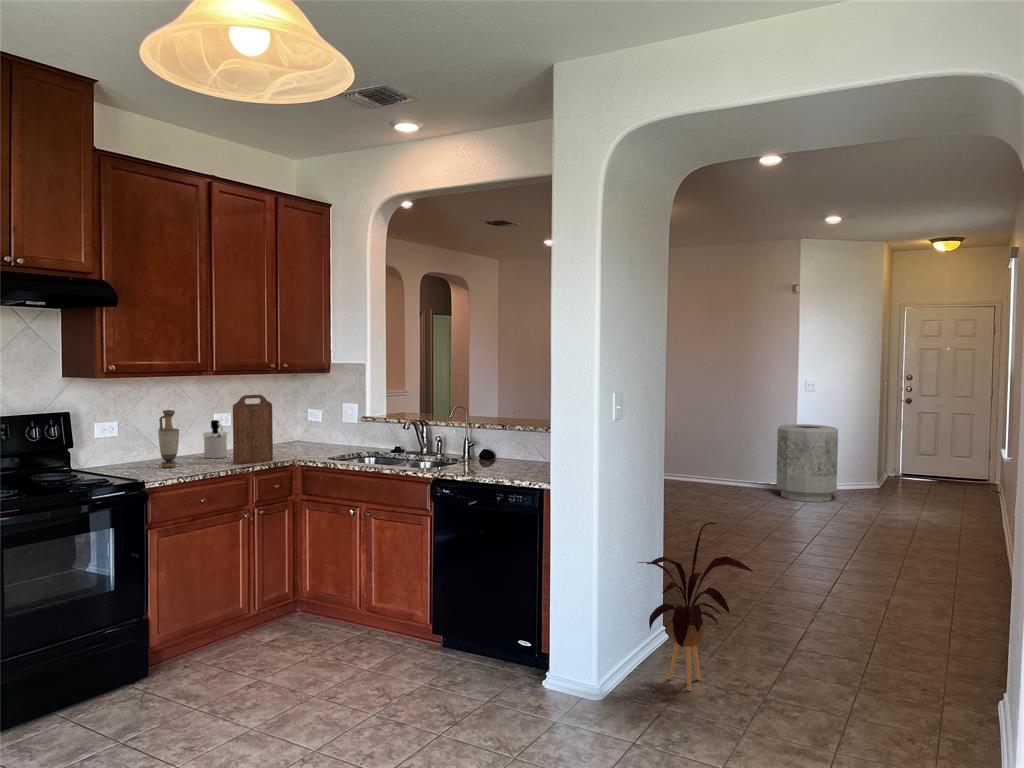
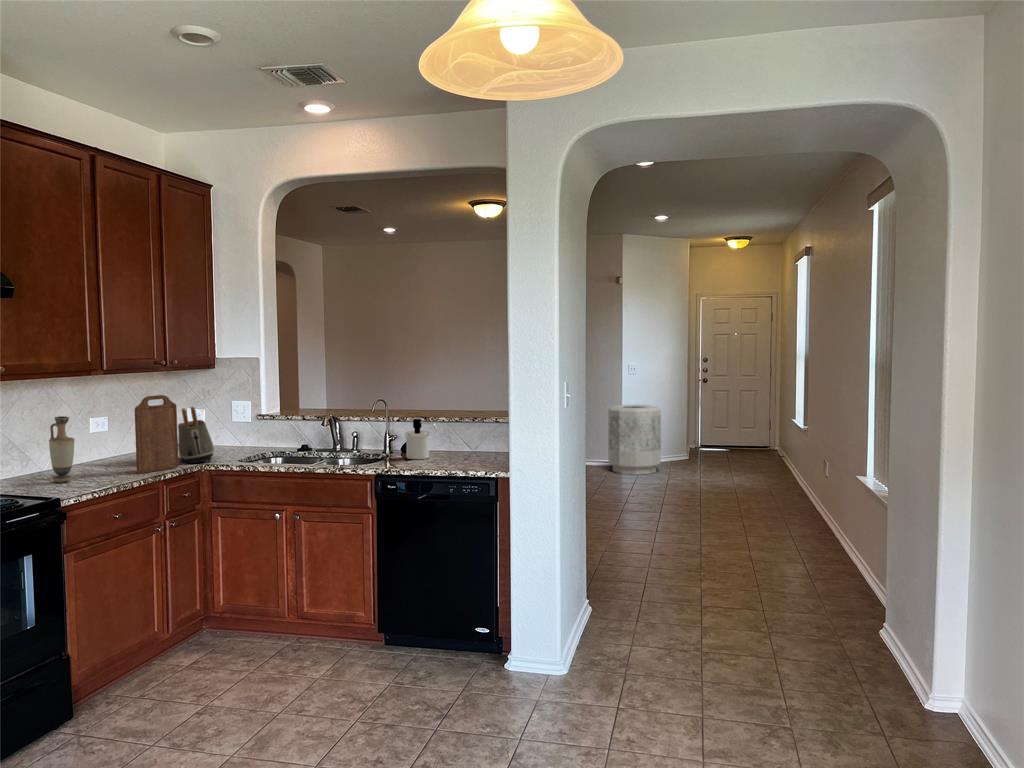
toaster: none [281,407,313,458] -> present [178,407,214,463]
soap dispenser: present [203,420,227,458] -> present [405,419,437,459]
house plant: present [638,523,753,691] -> none [580,497,687,652]

